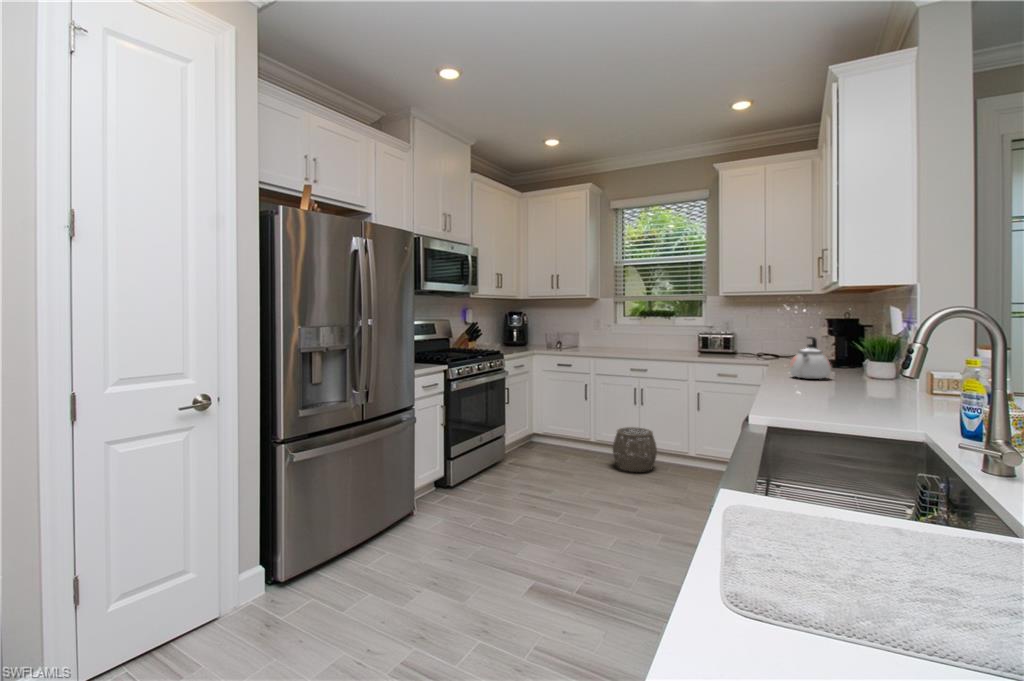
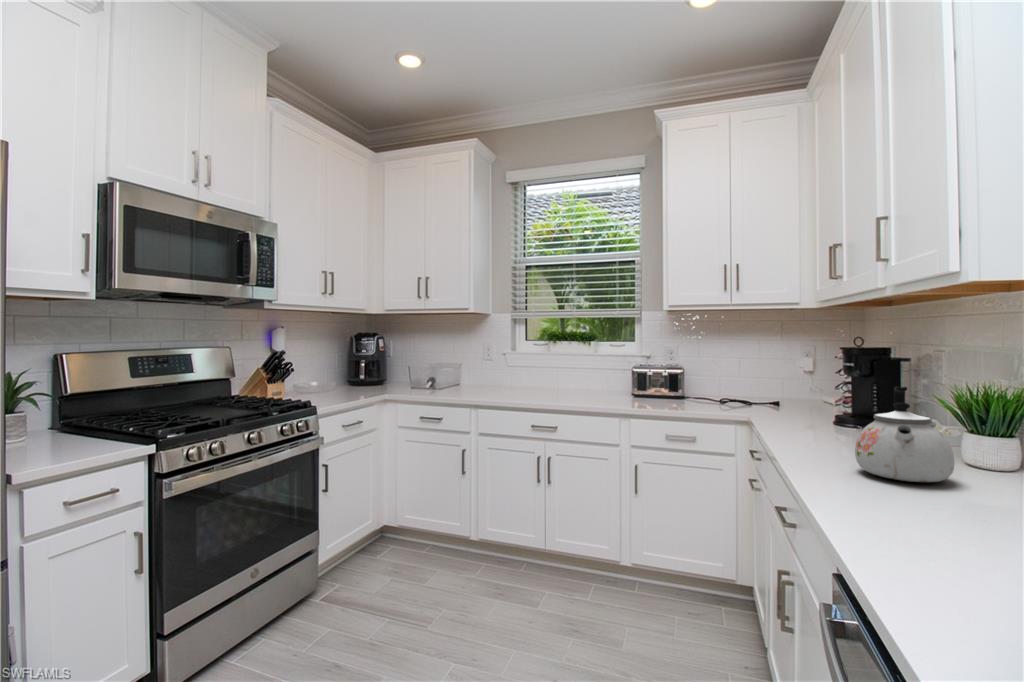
woven basket: present [613,427,657,472] -> none [504,521,577,607]

